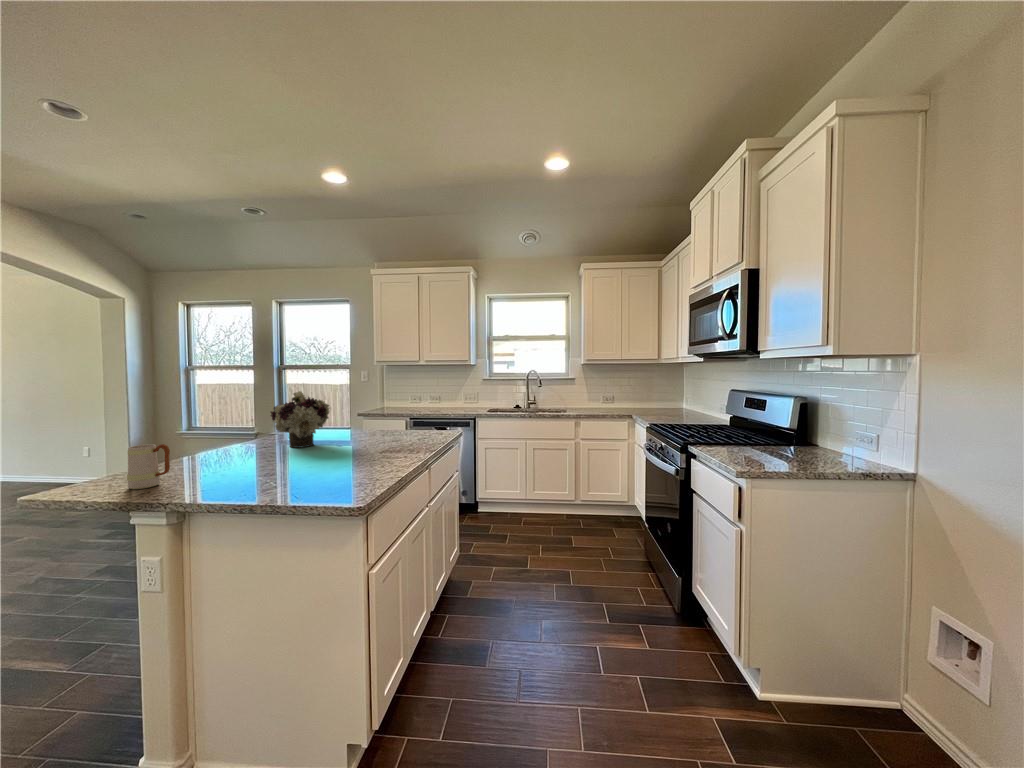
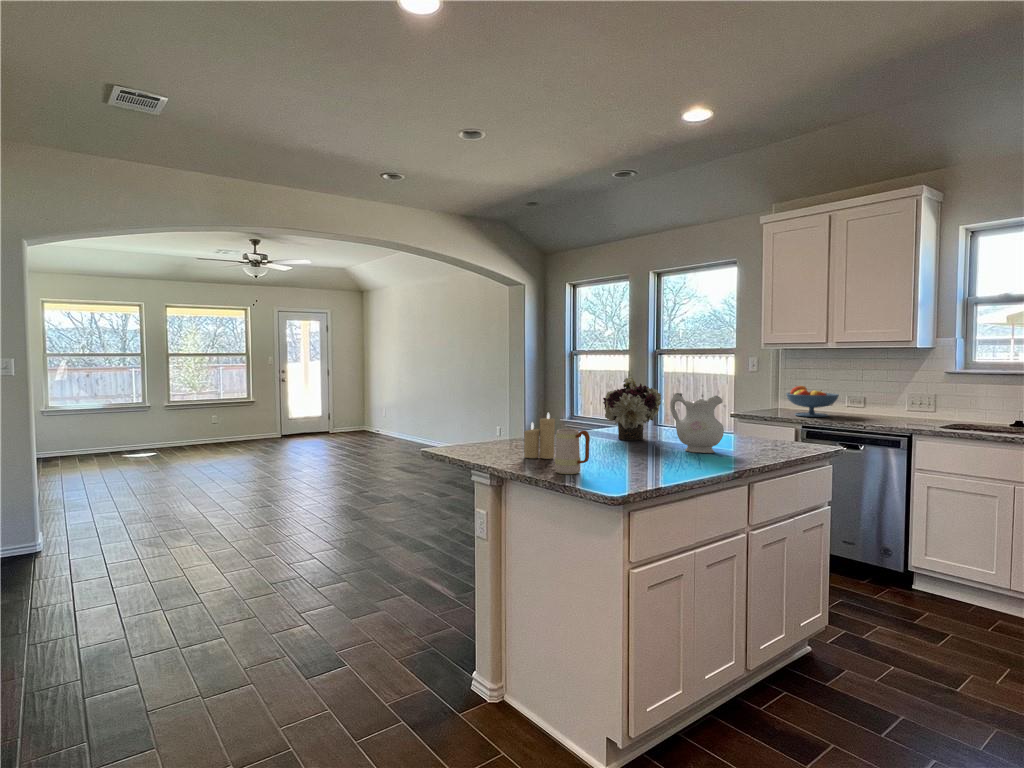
fruit bowl: none [396,391,429,412] -> present [786,386,839,417]
ceramic pitcher: none [345,403,389,450] -> present [670,393,724,453]
candle: none [205,432,244,483] -> present [524,413,555,459]
mug: present [127,444,170,489] -> present [555,429,590,474]

